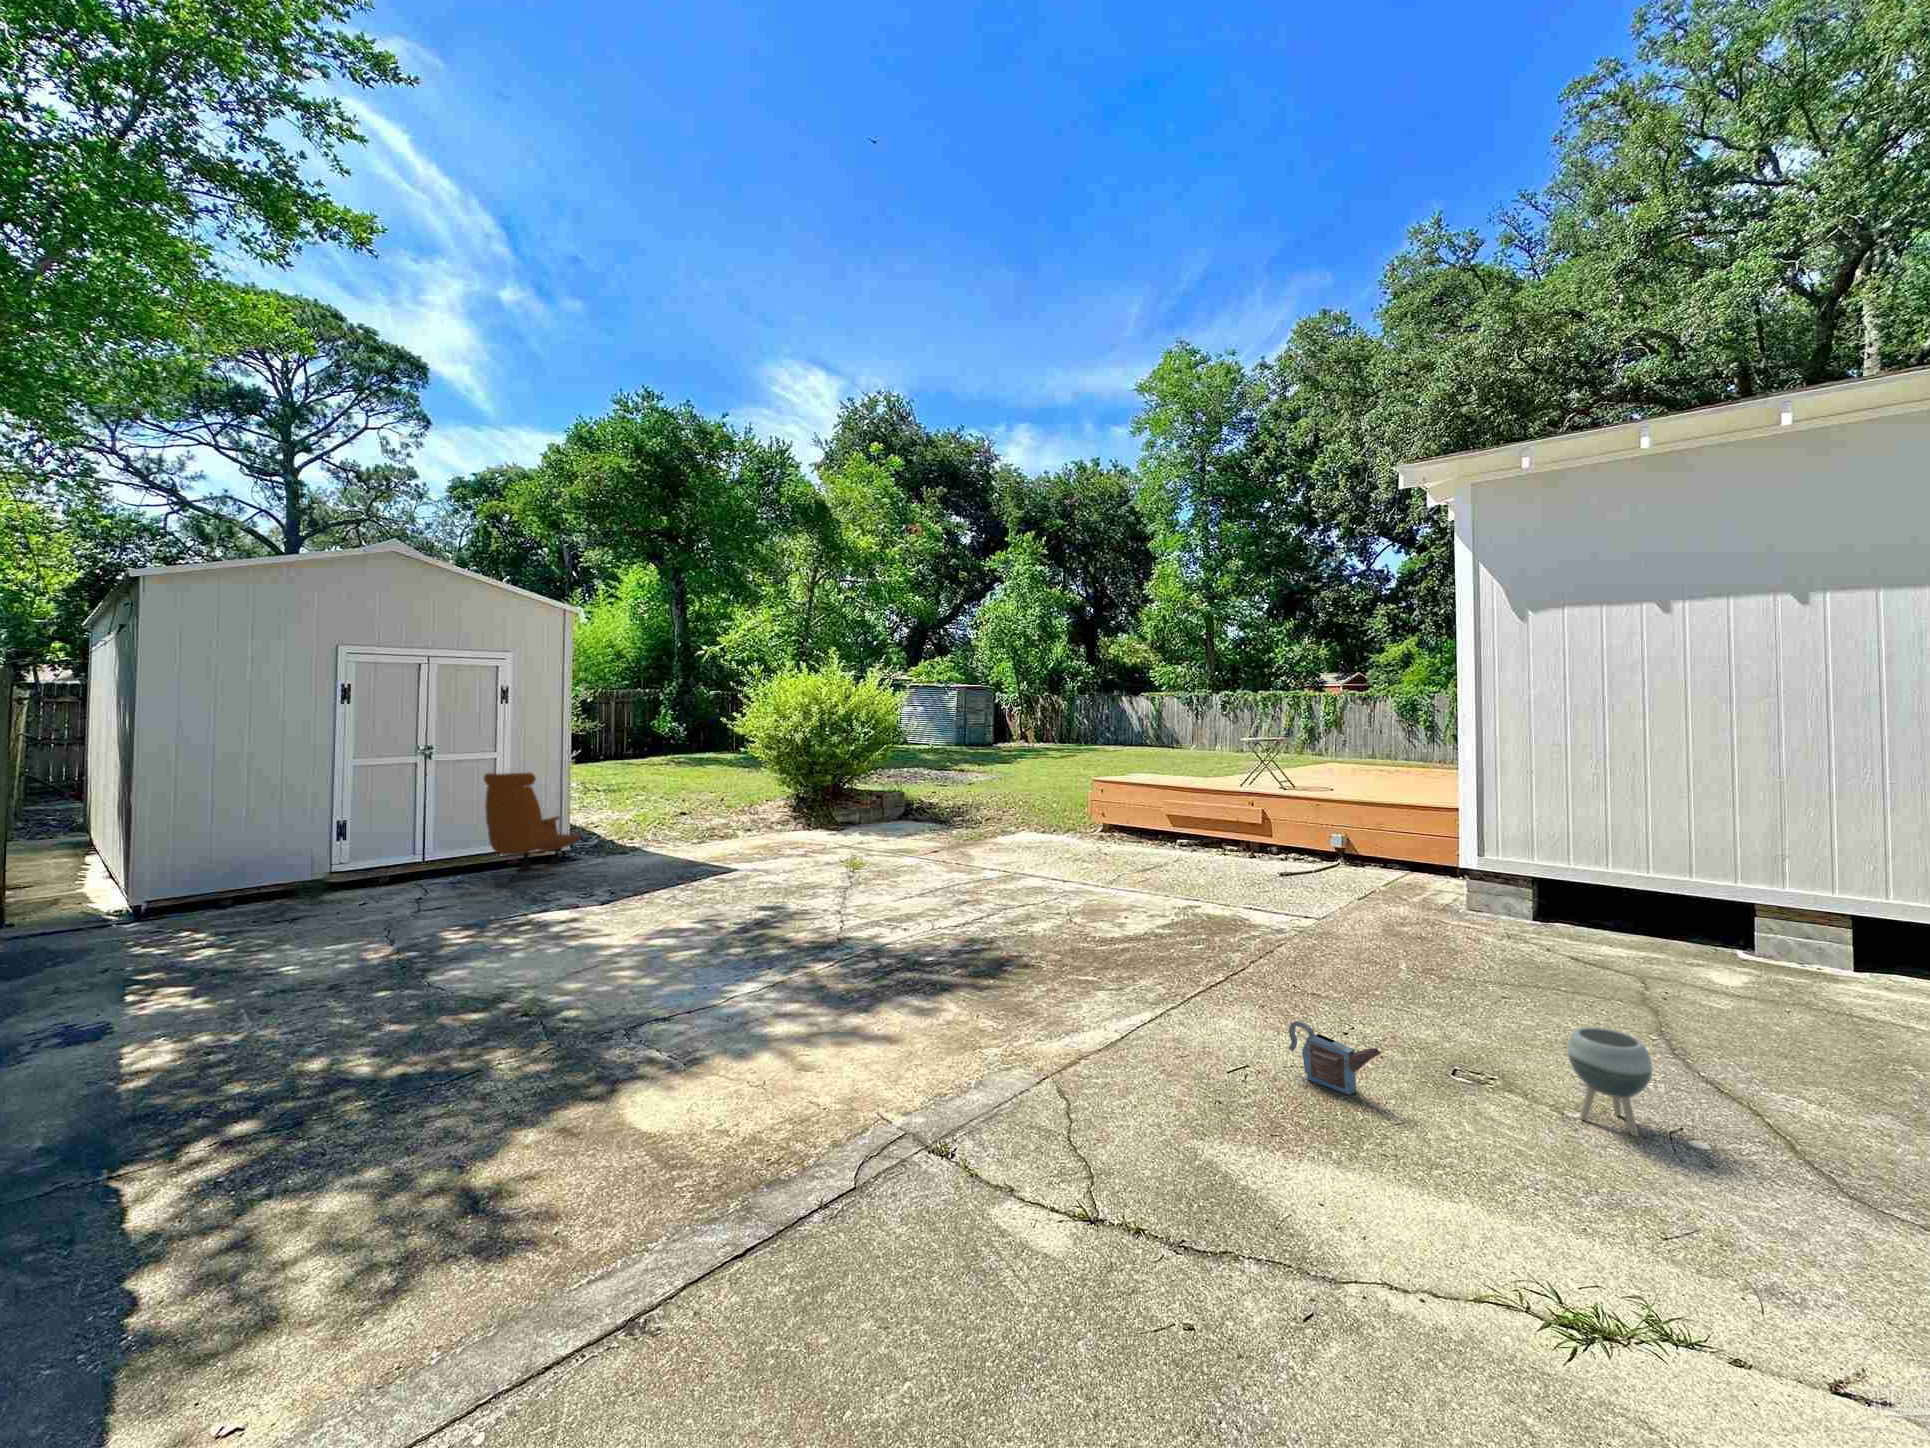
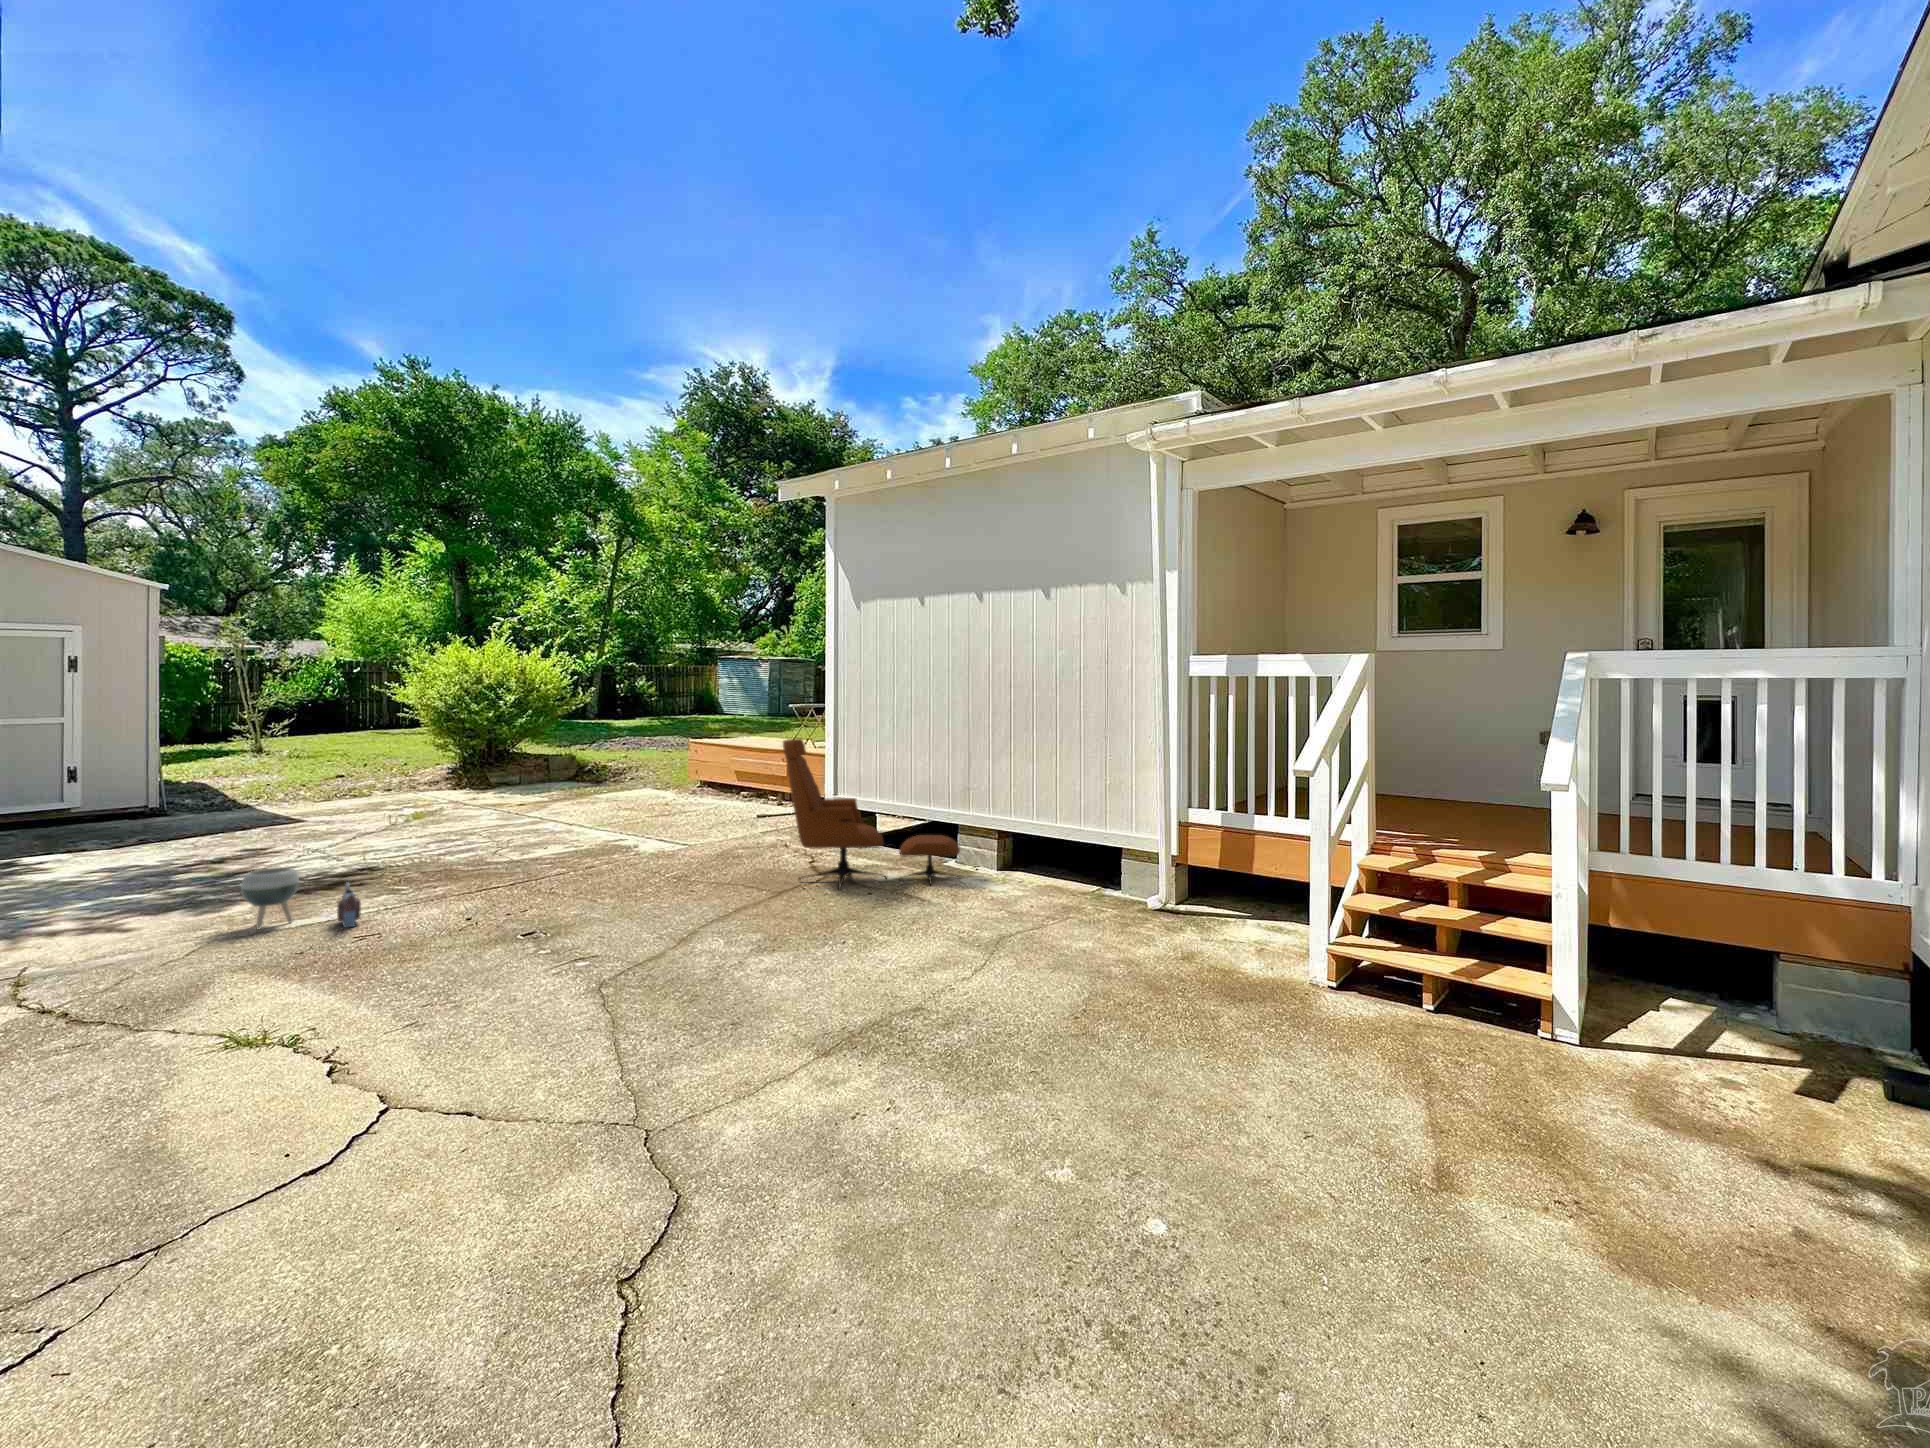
lounge chair: present [484,772,580,882] -> present [783,738,960,889]
planter: present [1568,1027,1652,1137] -> present [241,868,299,930]

